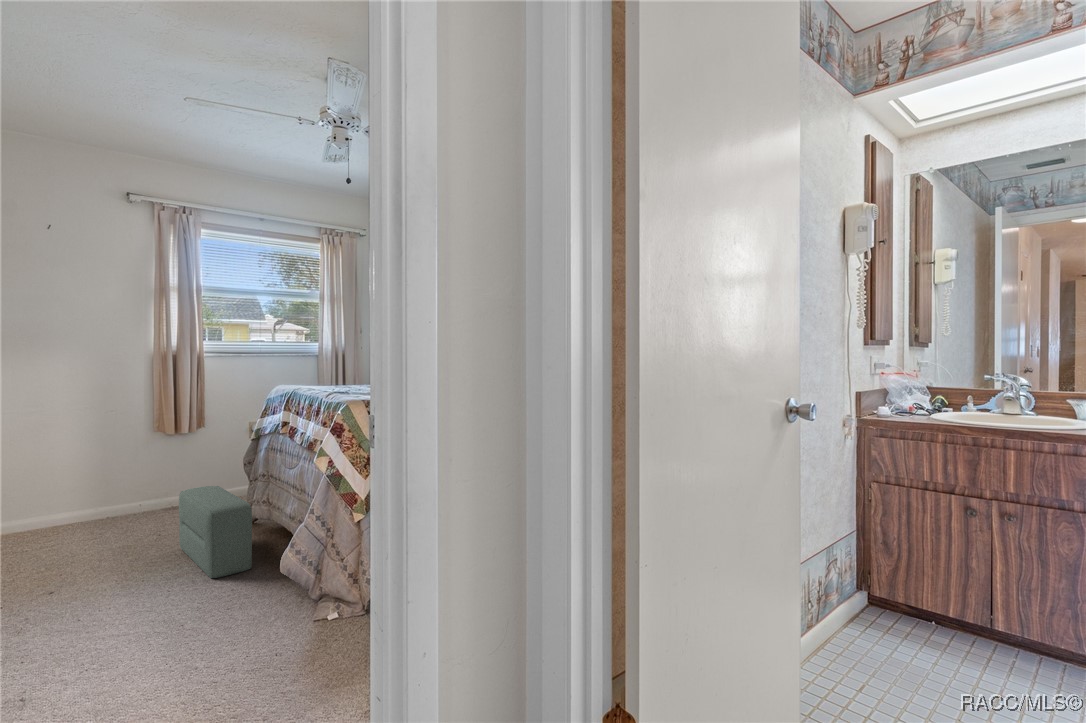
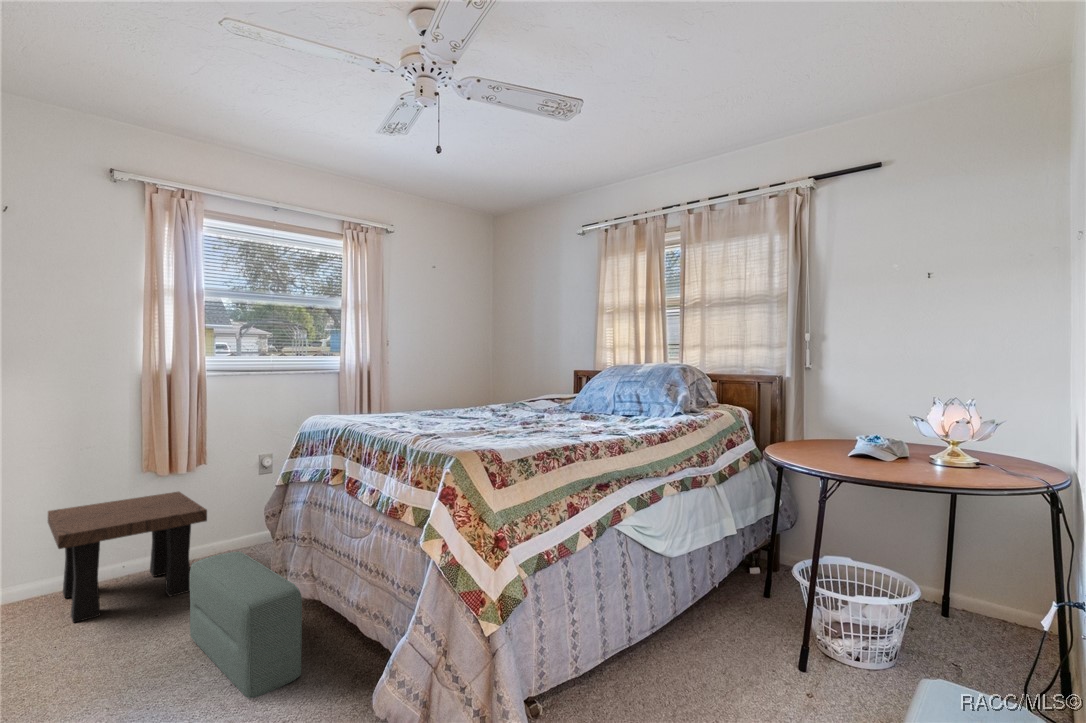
side table: none [82,449,199,539] -> present [48,492,207,623]

